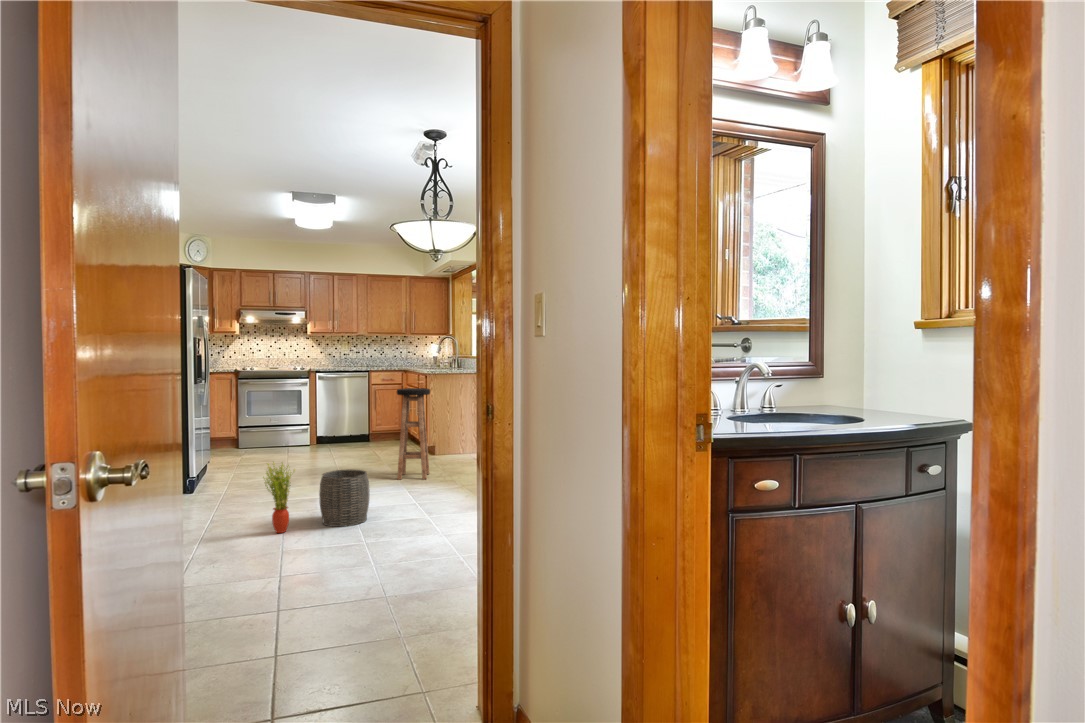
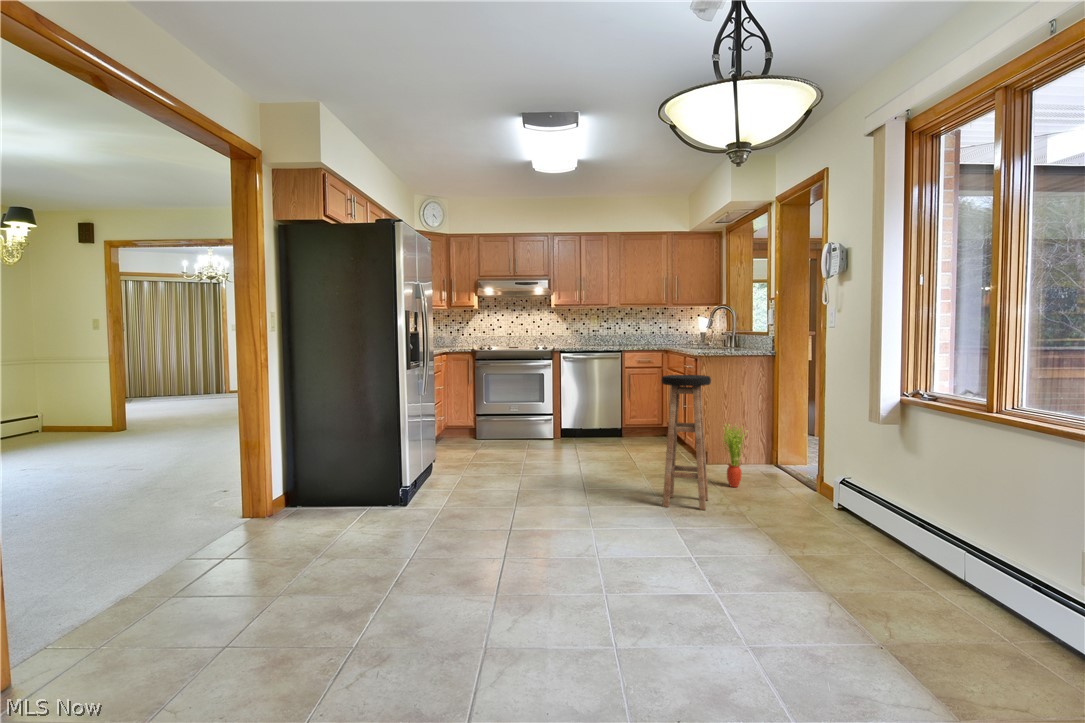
potted plant: present [263,462,295,533] -> present [723,424,748,487]
woven basket: present [319,470,370,527] -> none [549,505,626,605]

